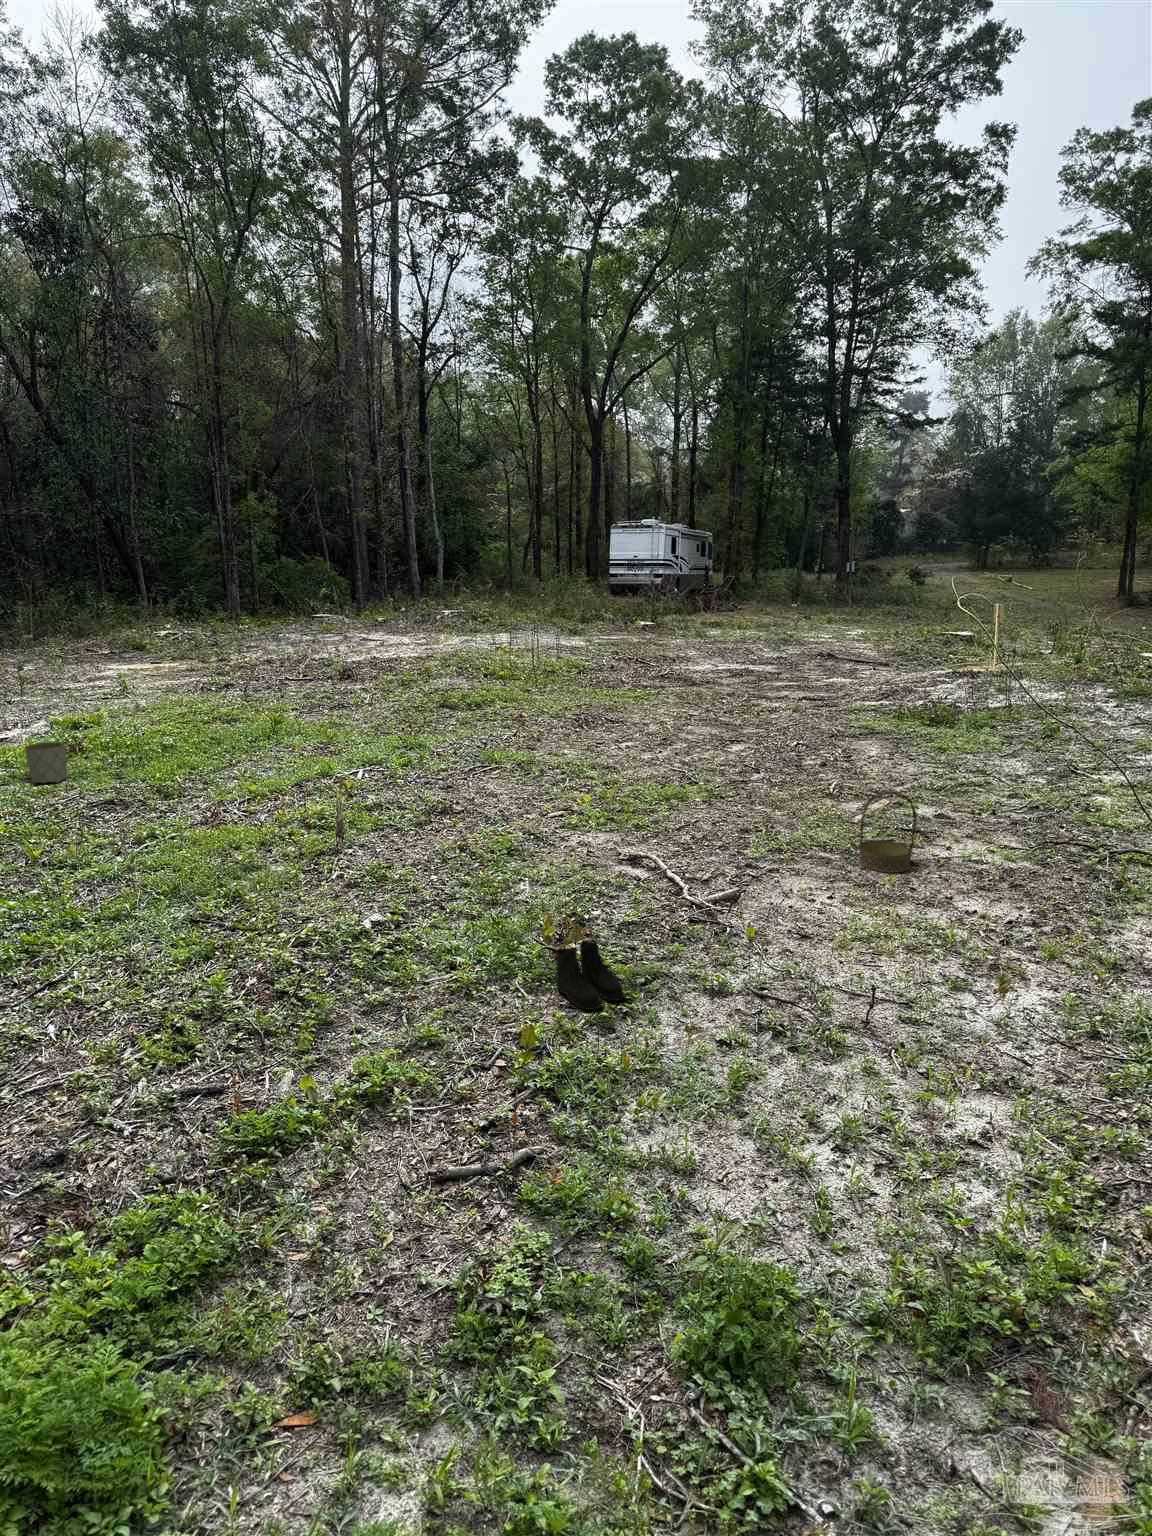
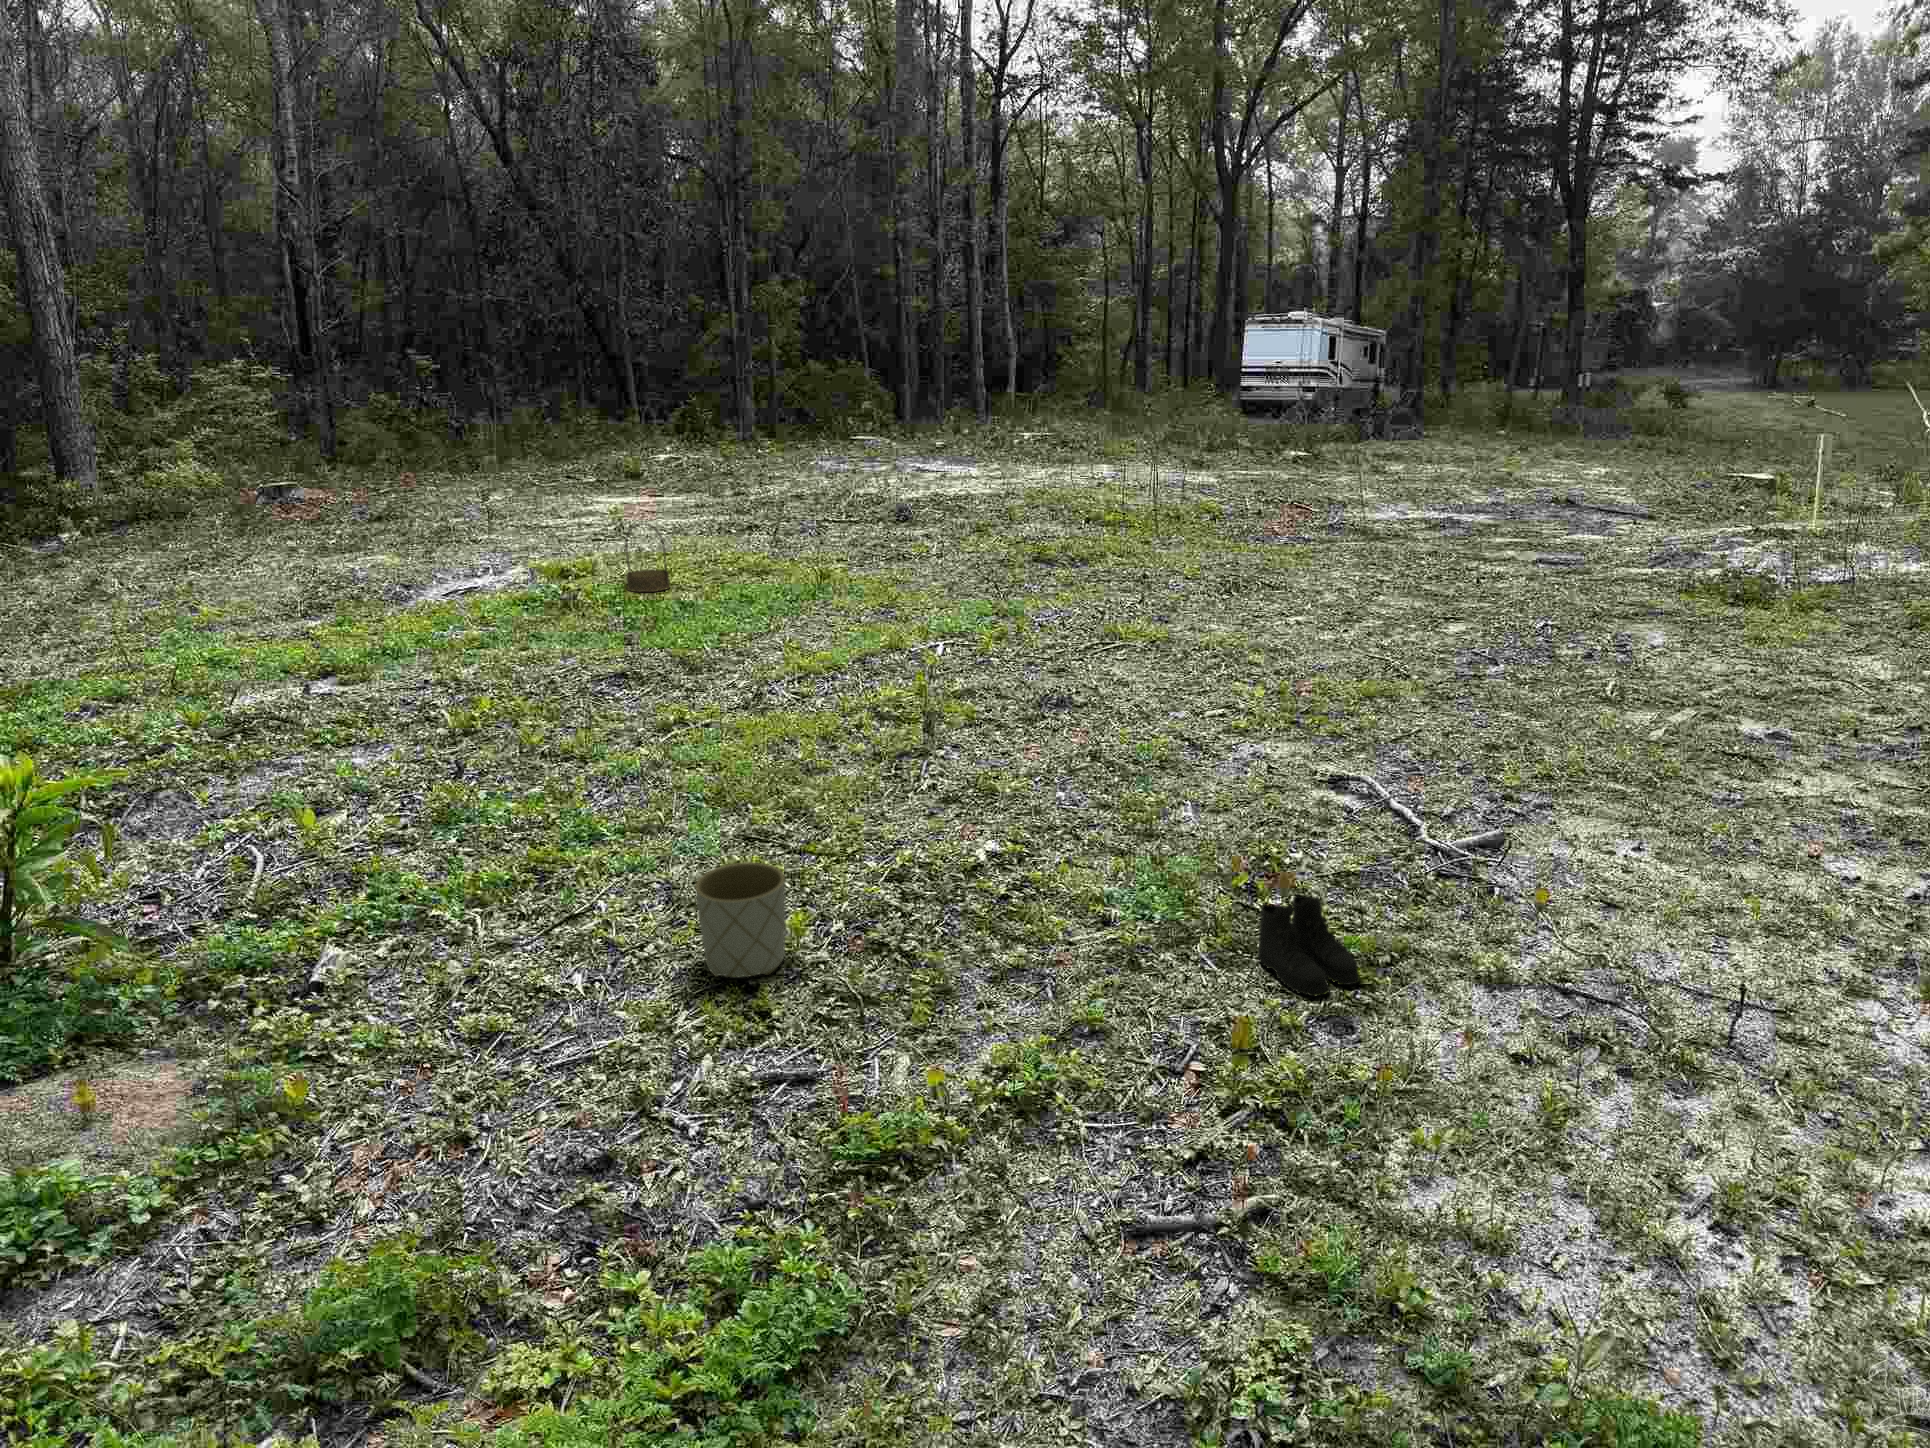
planter: present [25,742,67,783] -> present [695,862,786,978]
basket: present [859,791,916,873] -> present [625,523,670,592]

